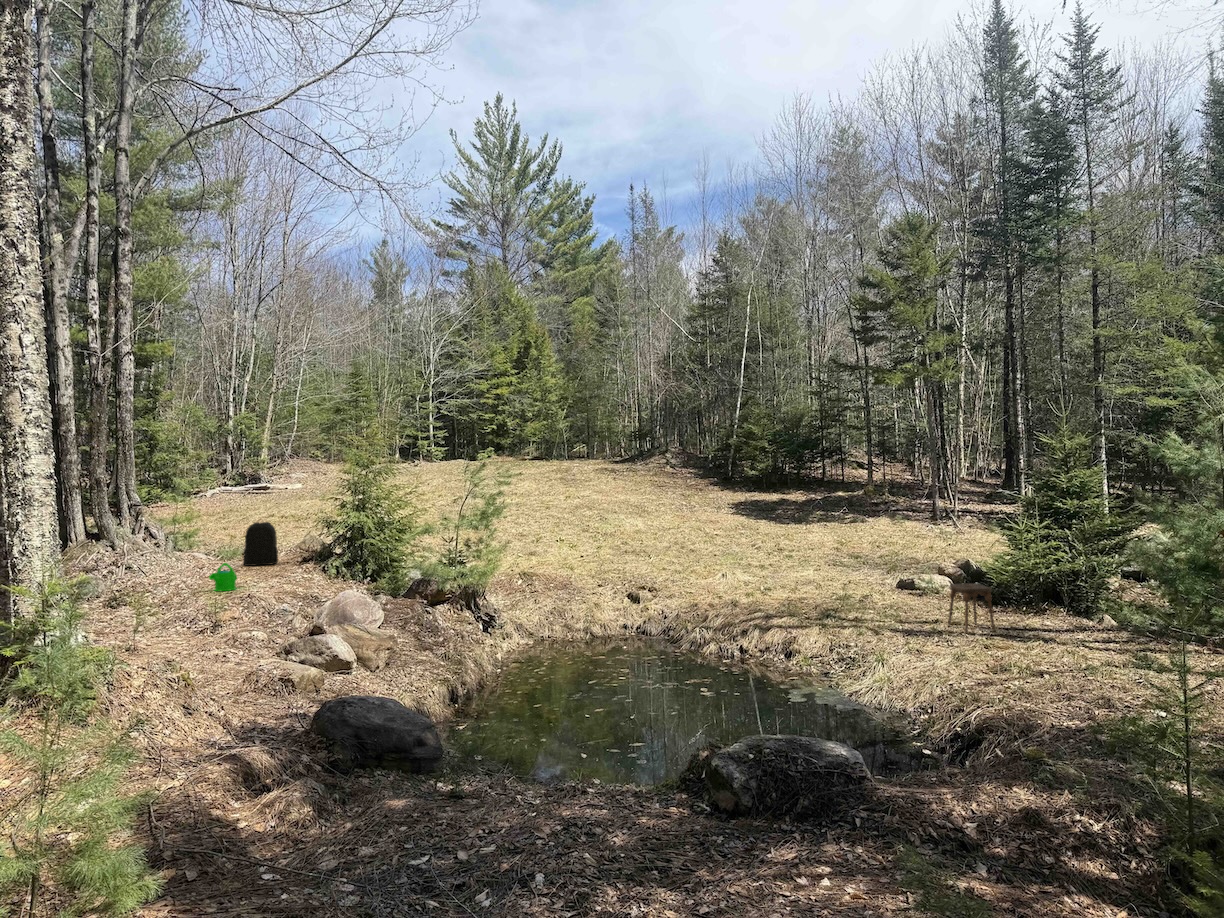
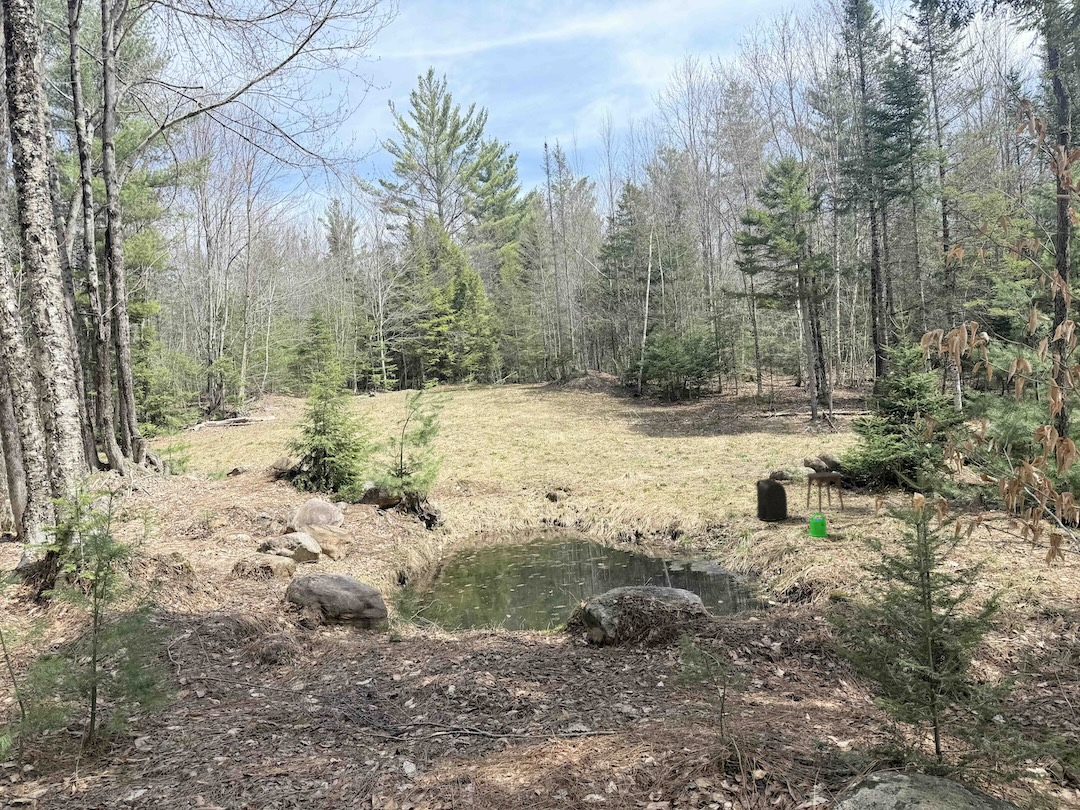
backpack: present [243,522,278,566] -> present [756,479,787,521]
watering can: present [209,563,237,591] -> present [810,512,827,537]

